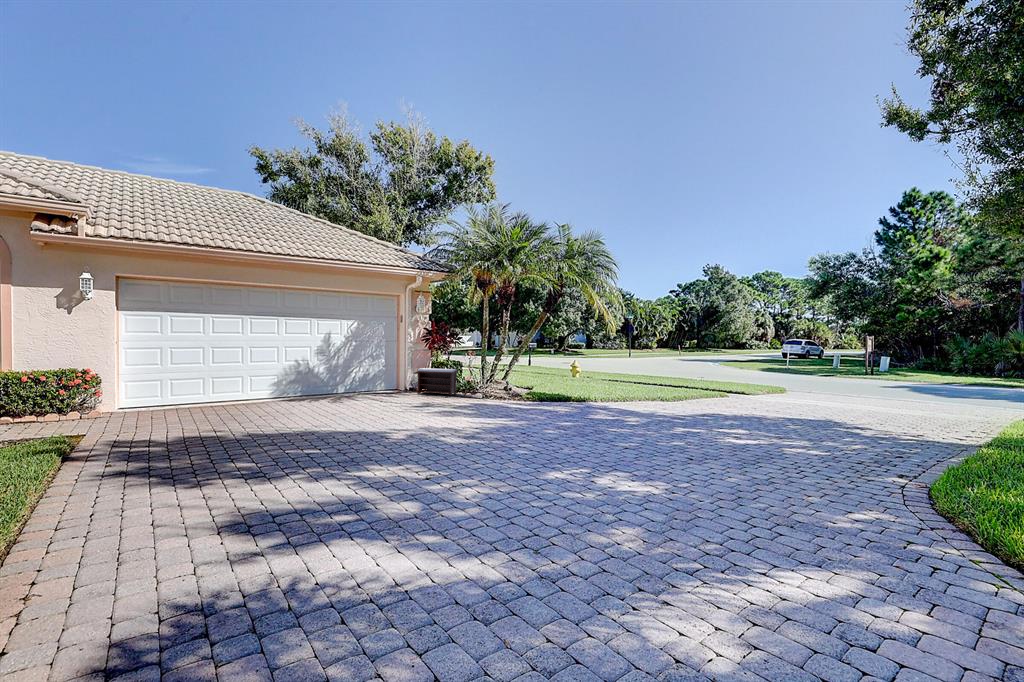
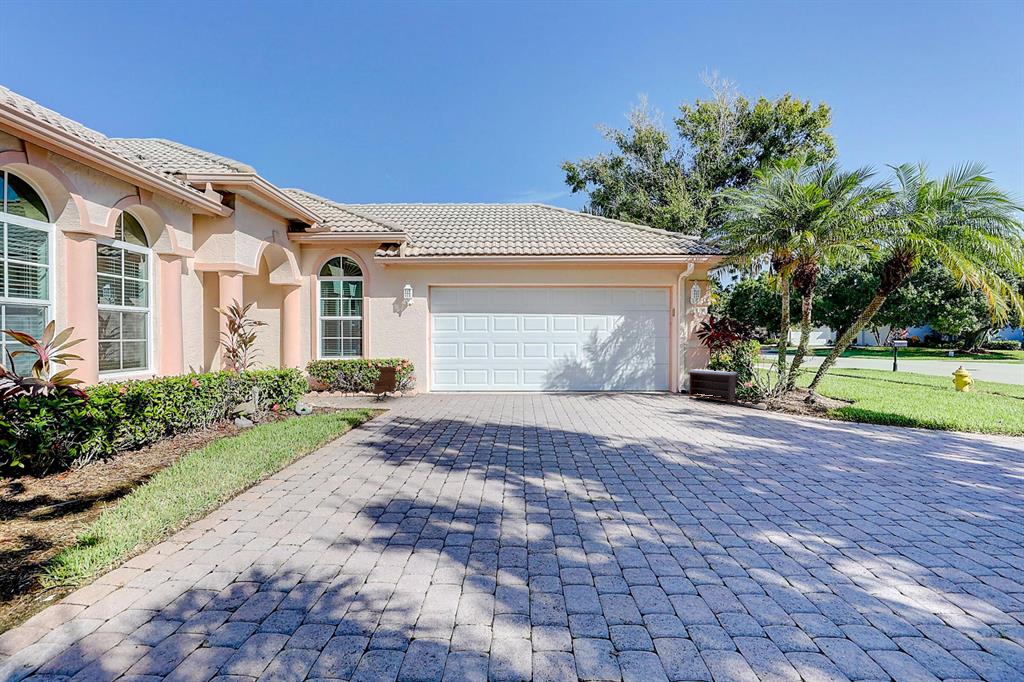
lounge chair: none [23,381,74,431] -> present [370,367,399,402]

